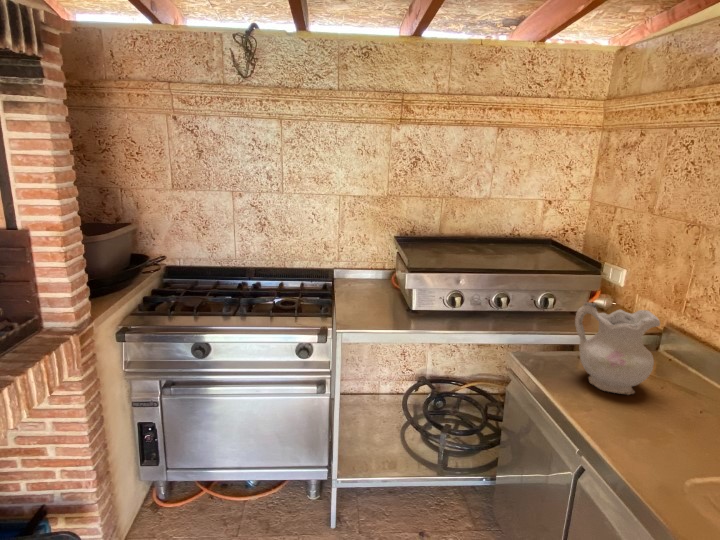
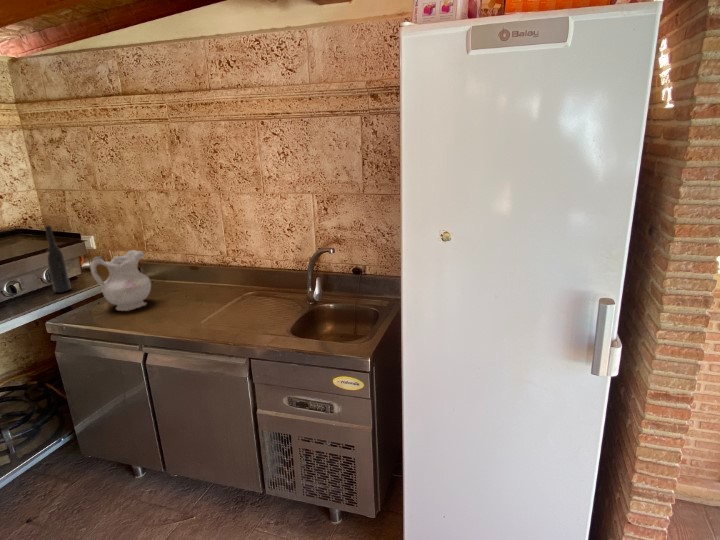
bottle: none [541,245,566,326] -> present [45,226,70,293]

